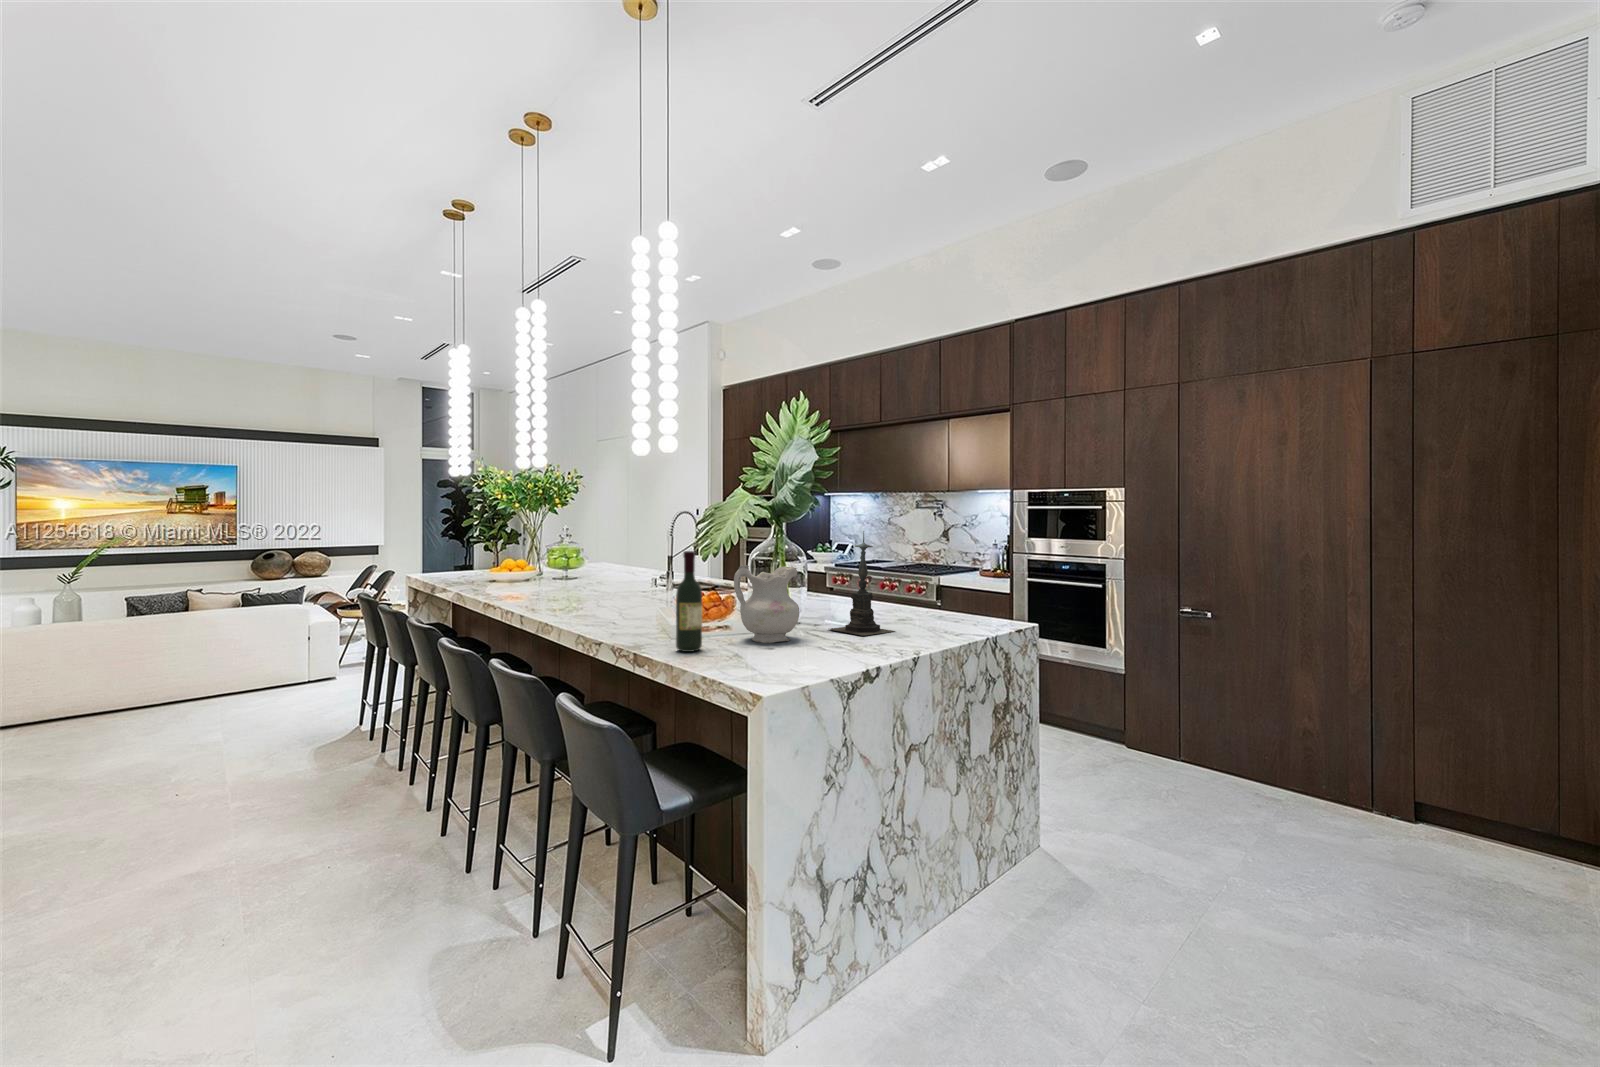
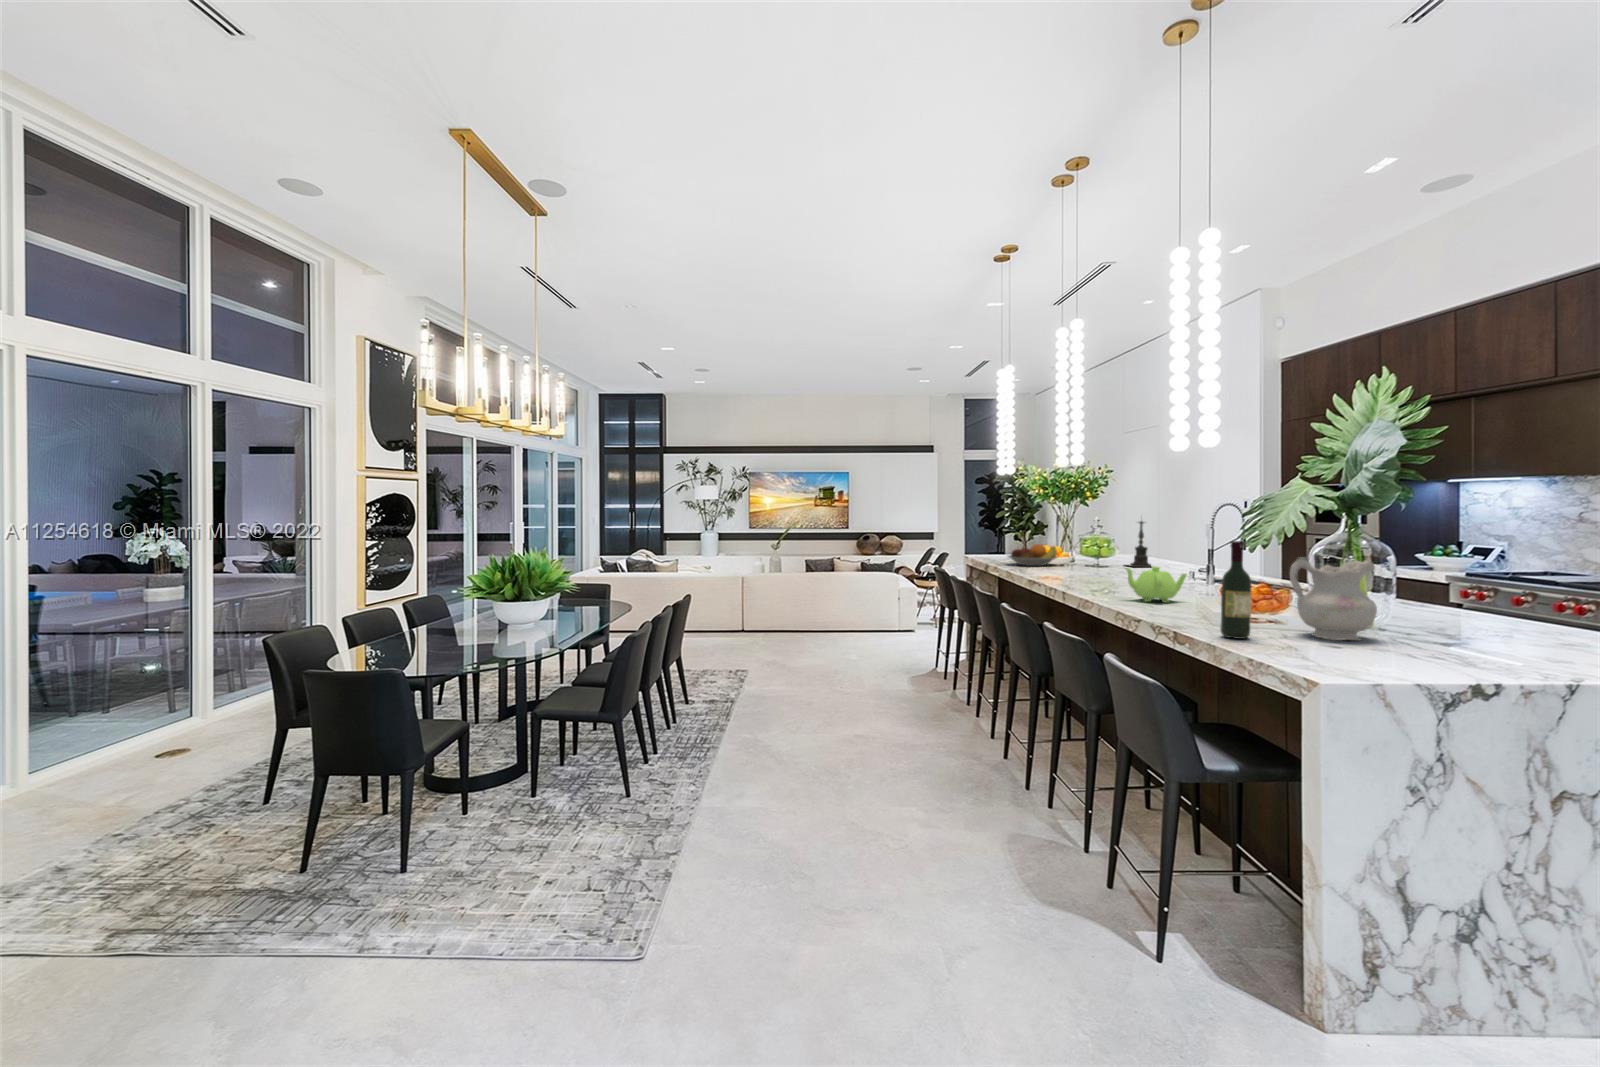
candle holder: present [830,531,894,636] -> present [1129,521,1151,567]
fruit bowl: none [462,557,523,582] -> present [1008,544,1057,566]
teapot: none [585,579,648,617] -> present [1125,566,1187,603]

